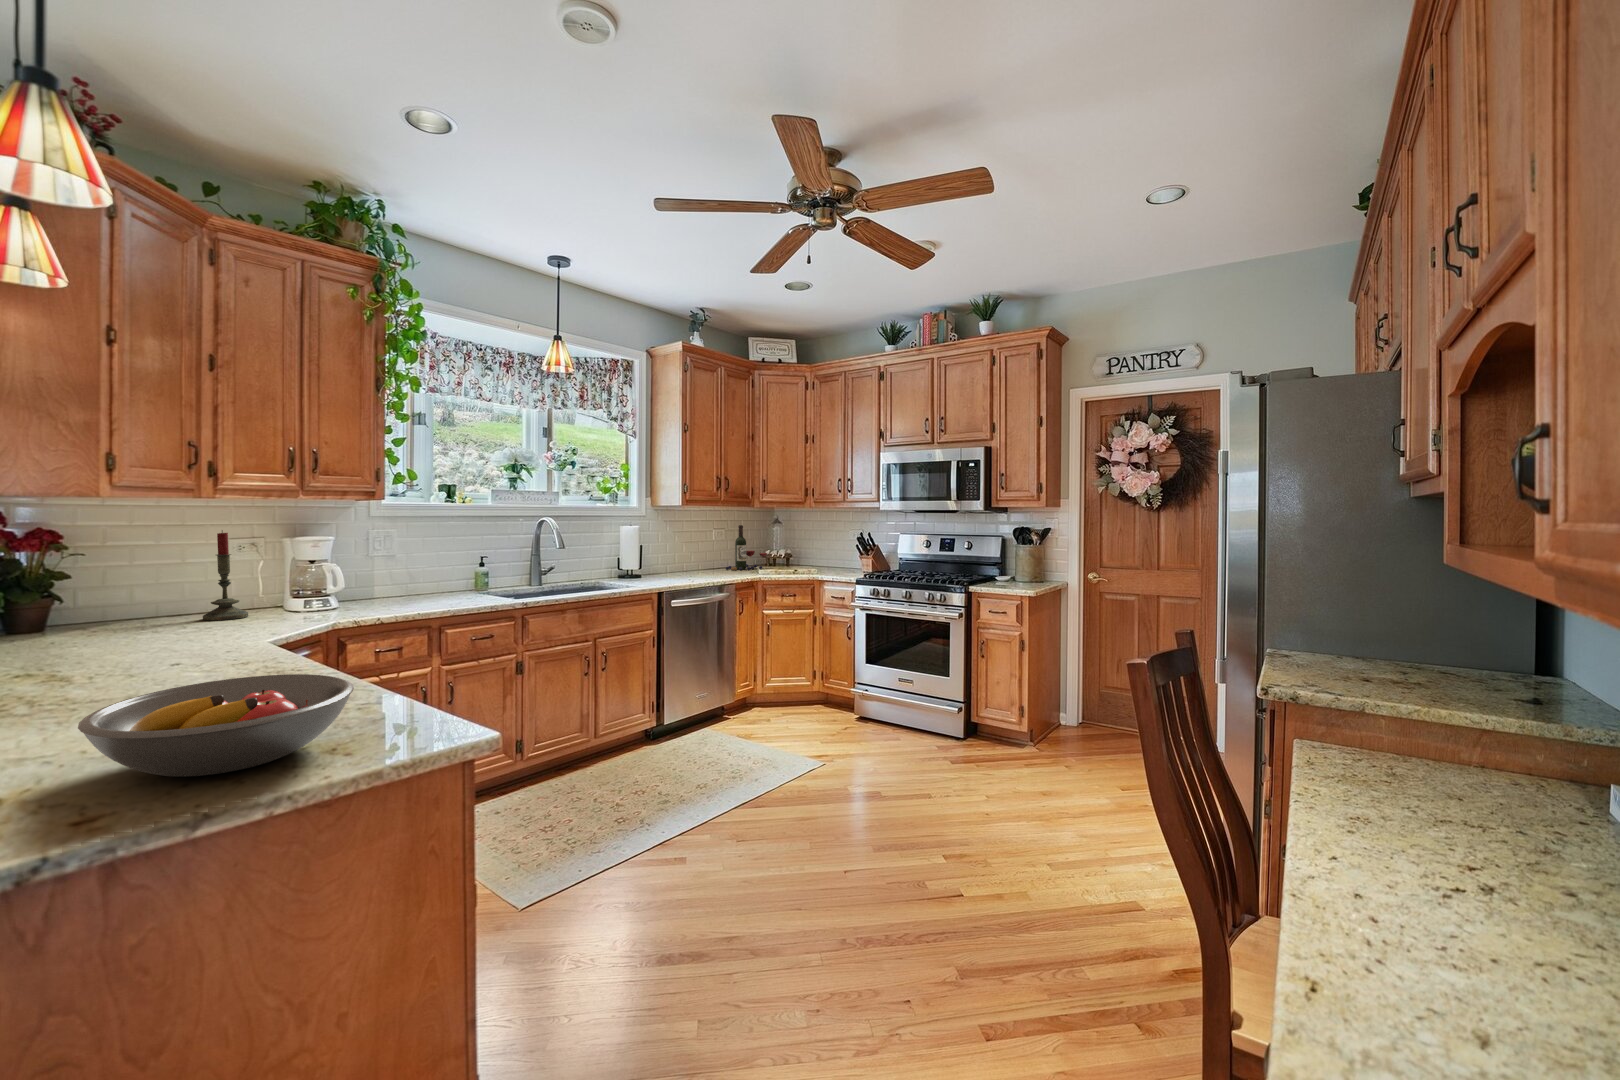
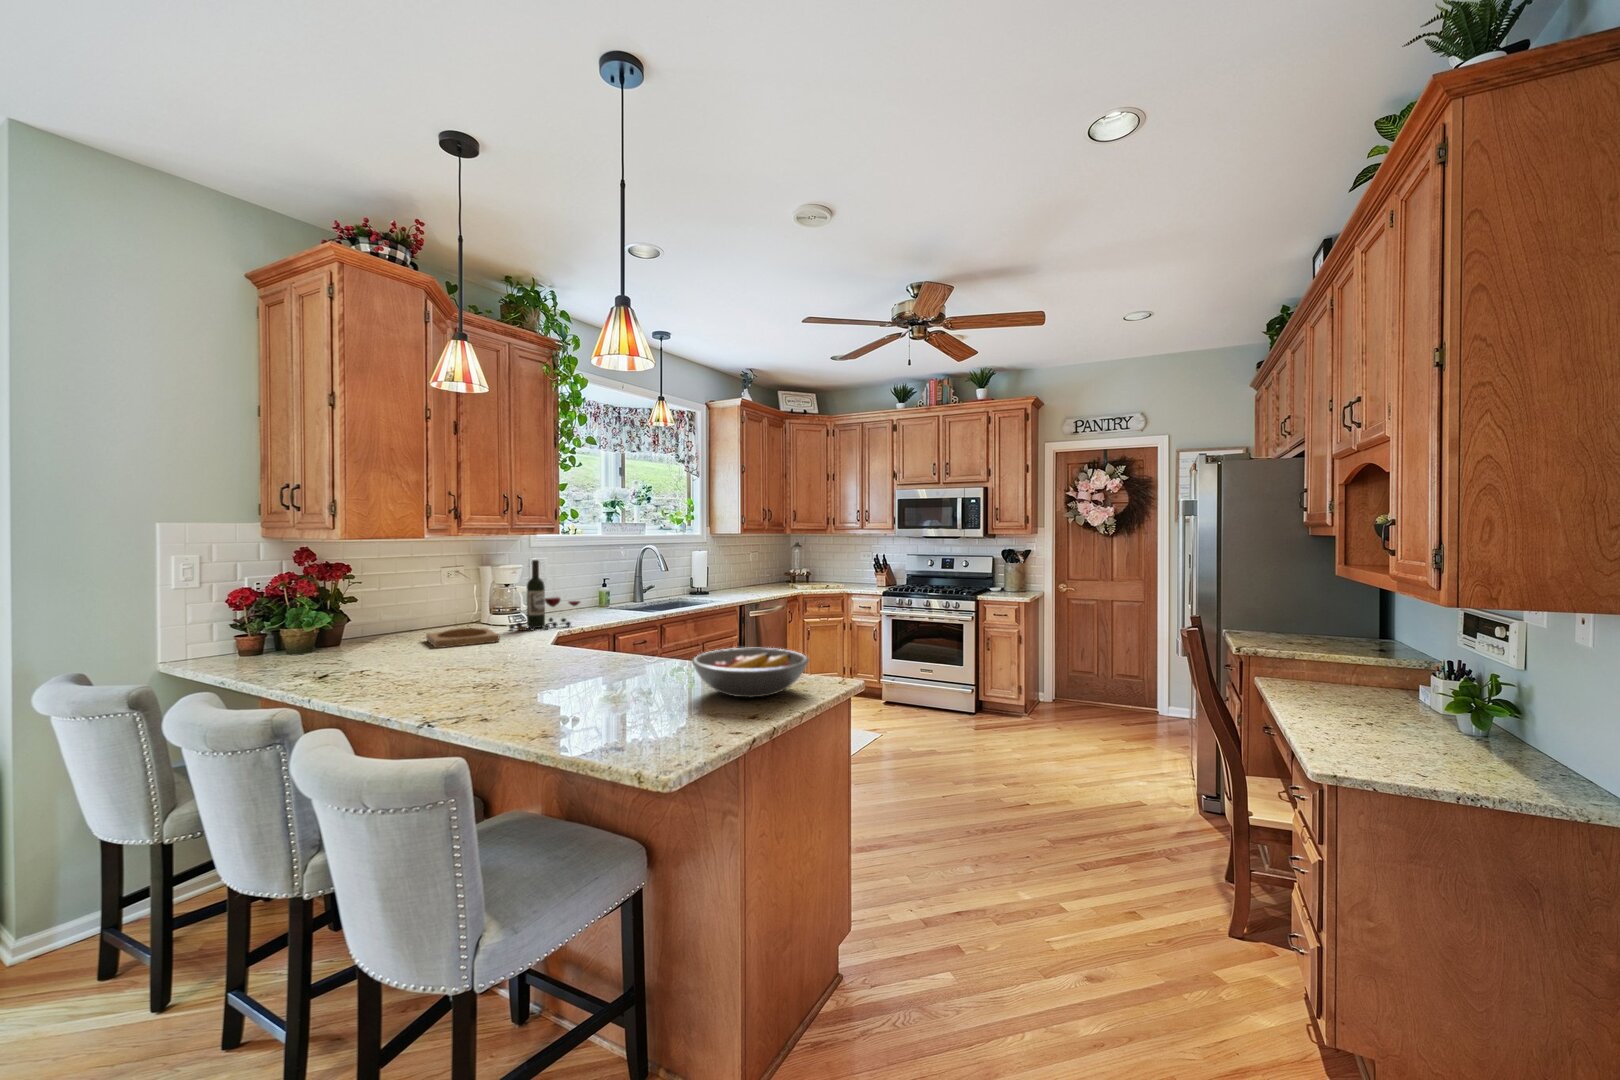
wine bottle: present [726,525,767,570] -> present [509,560,580,630]
candle: present [203,531,248,621] -> none [444,559,475,631]
tray: none [102,618,225,646] -> present [426,628,500,648]

